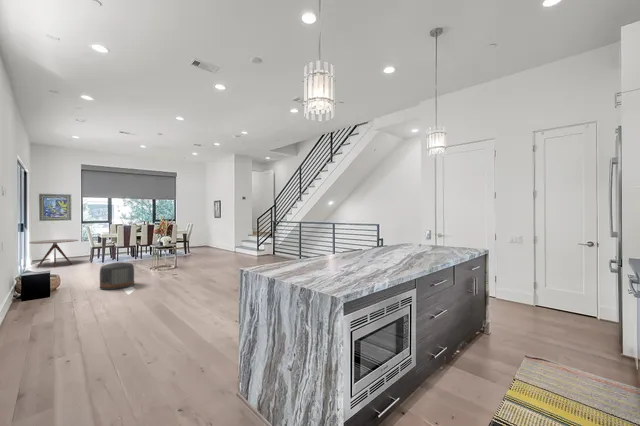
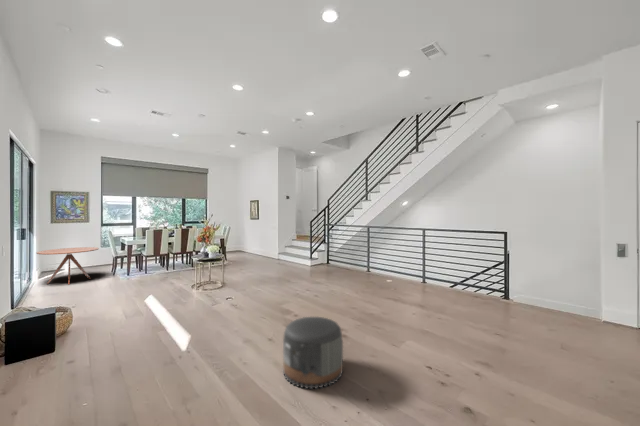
pouf: present [100,262,134,290] -> present [283,317,343,389]

